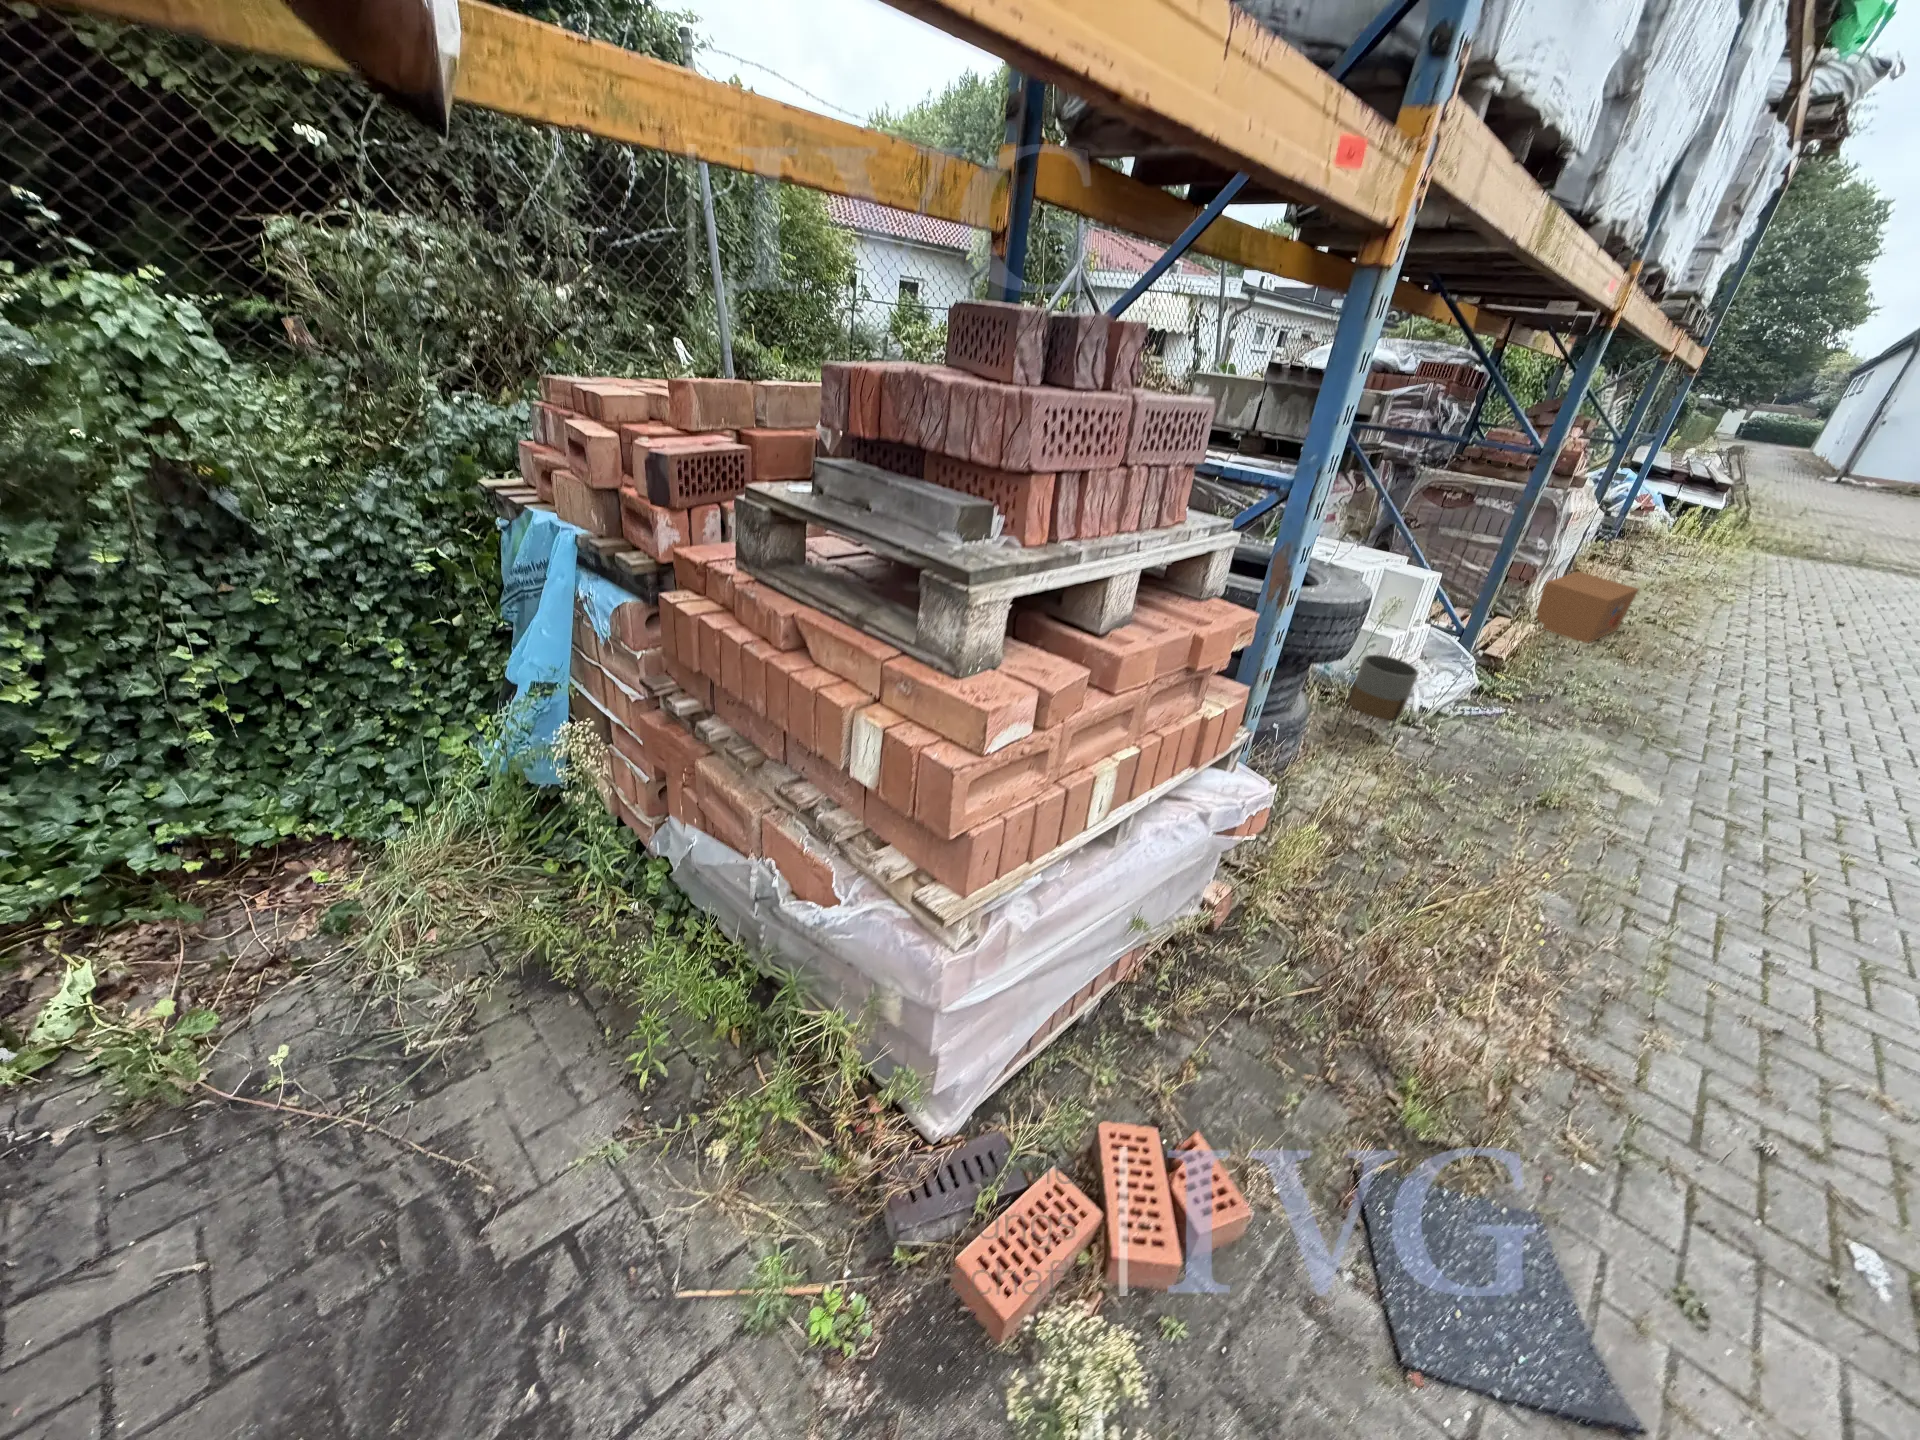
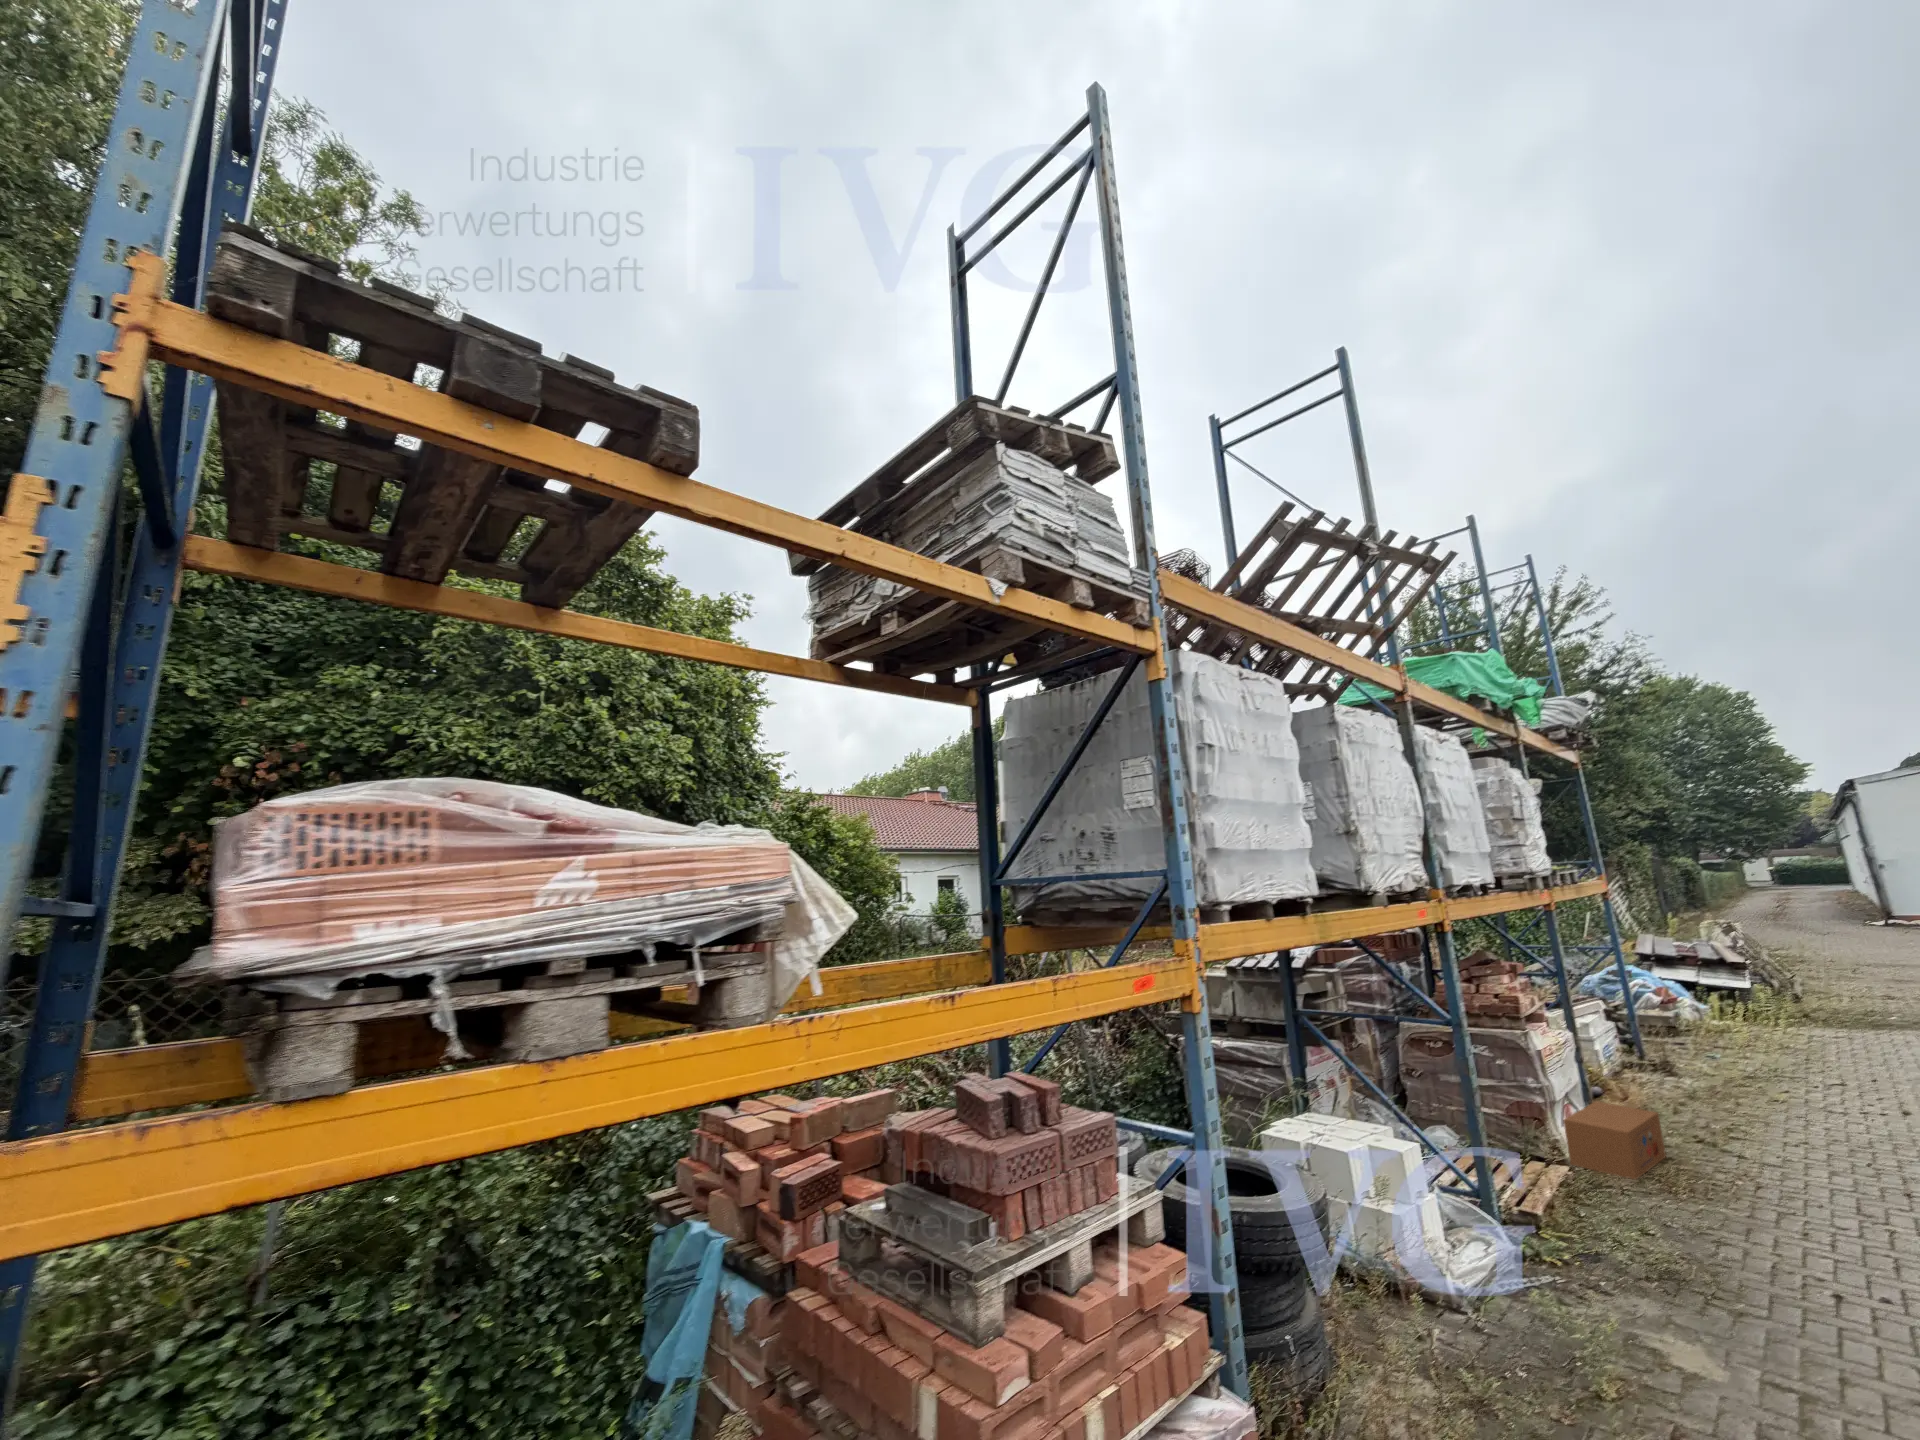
planter: present [1340,655,1418,742] -> none [1378,1238,1437,1336]

